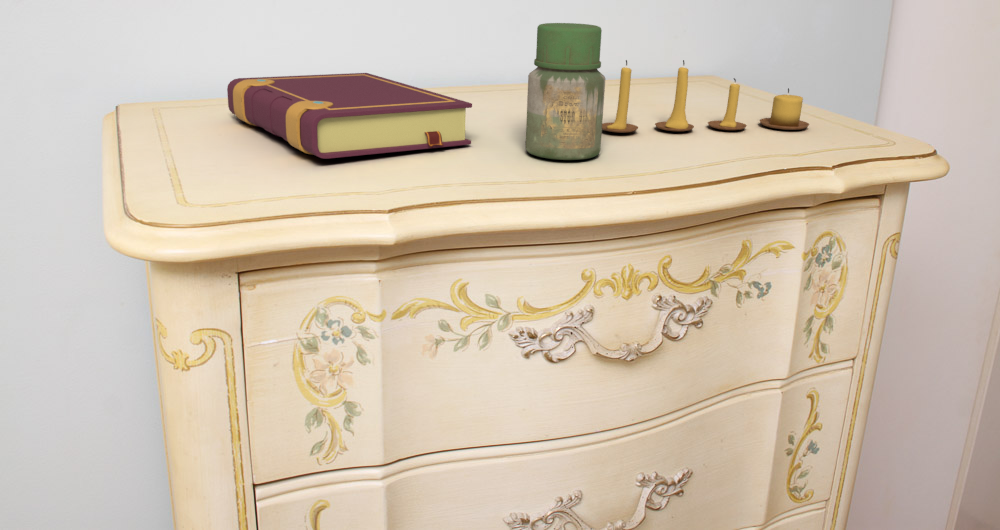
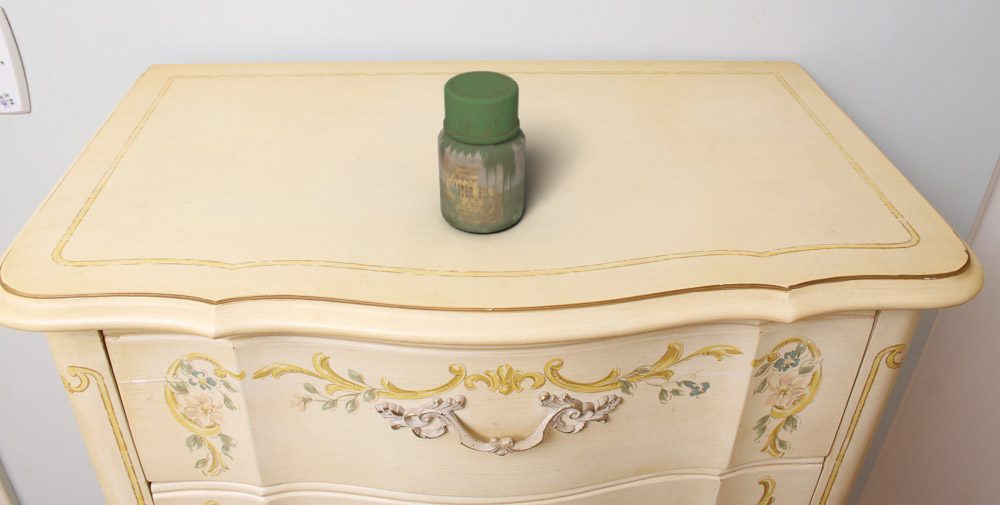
candle: present [602,60,809,133] -> none [564,97,835,196]
book: present [227,73,472,159] -> none [206,48,400,198]

